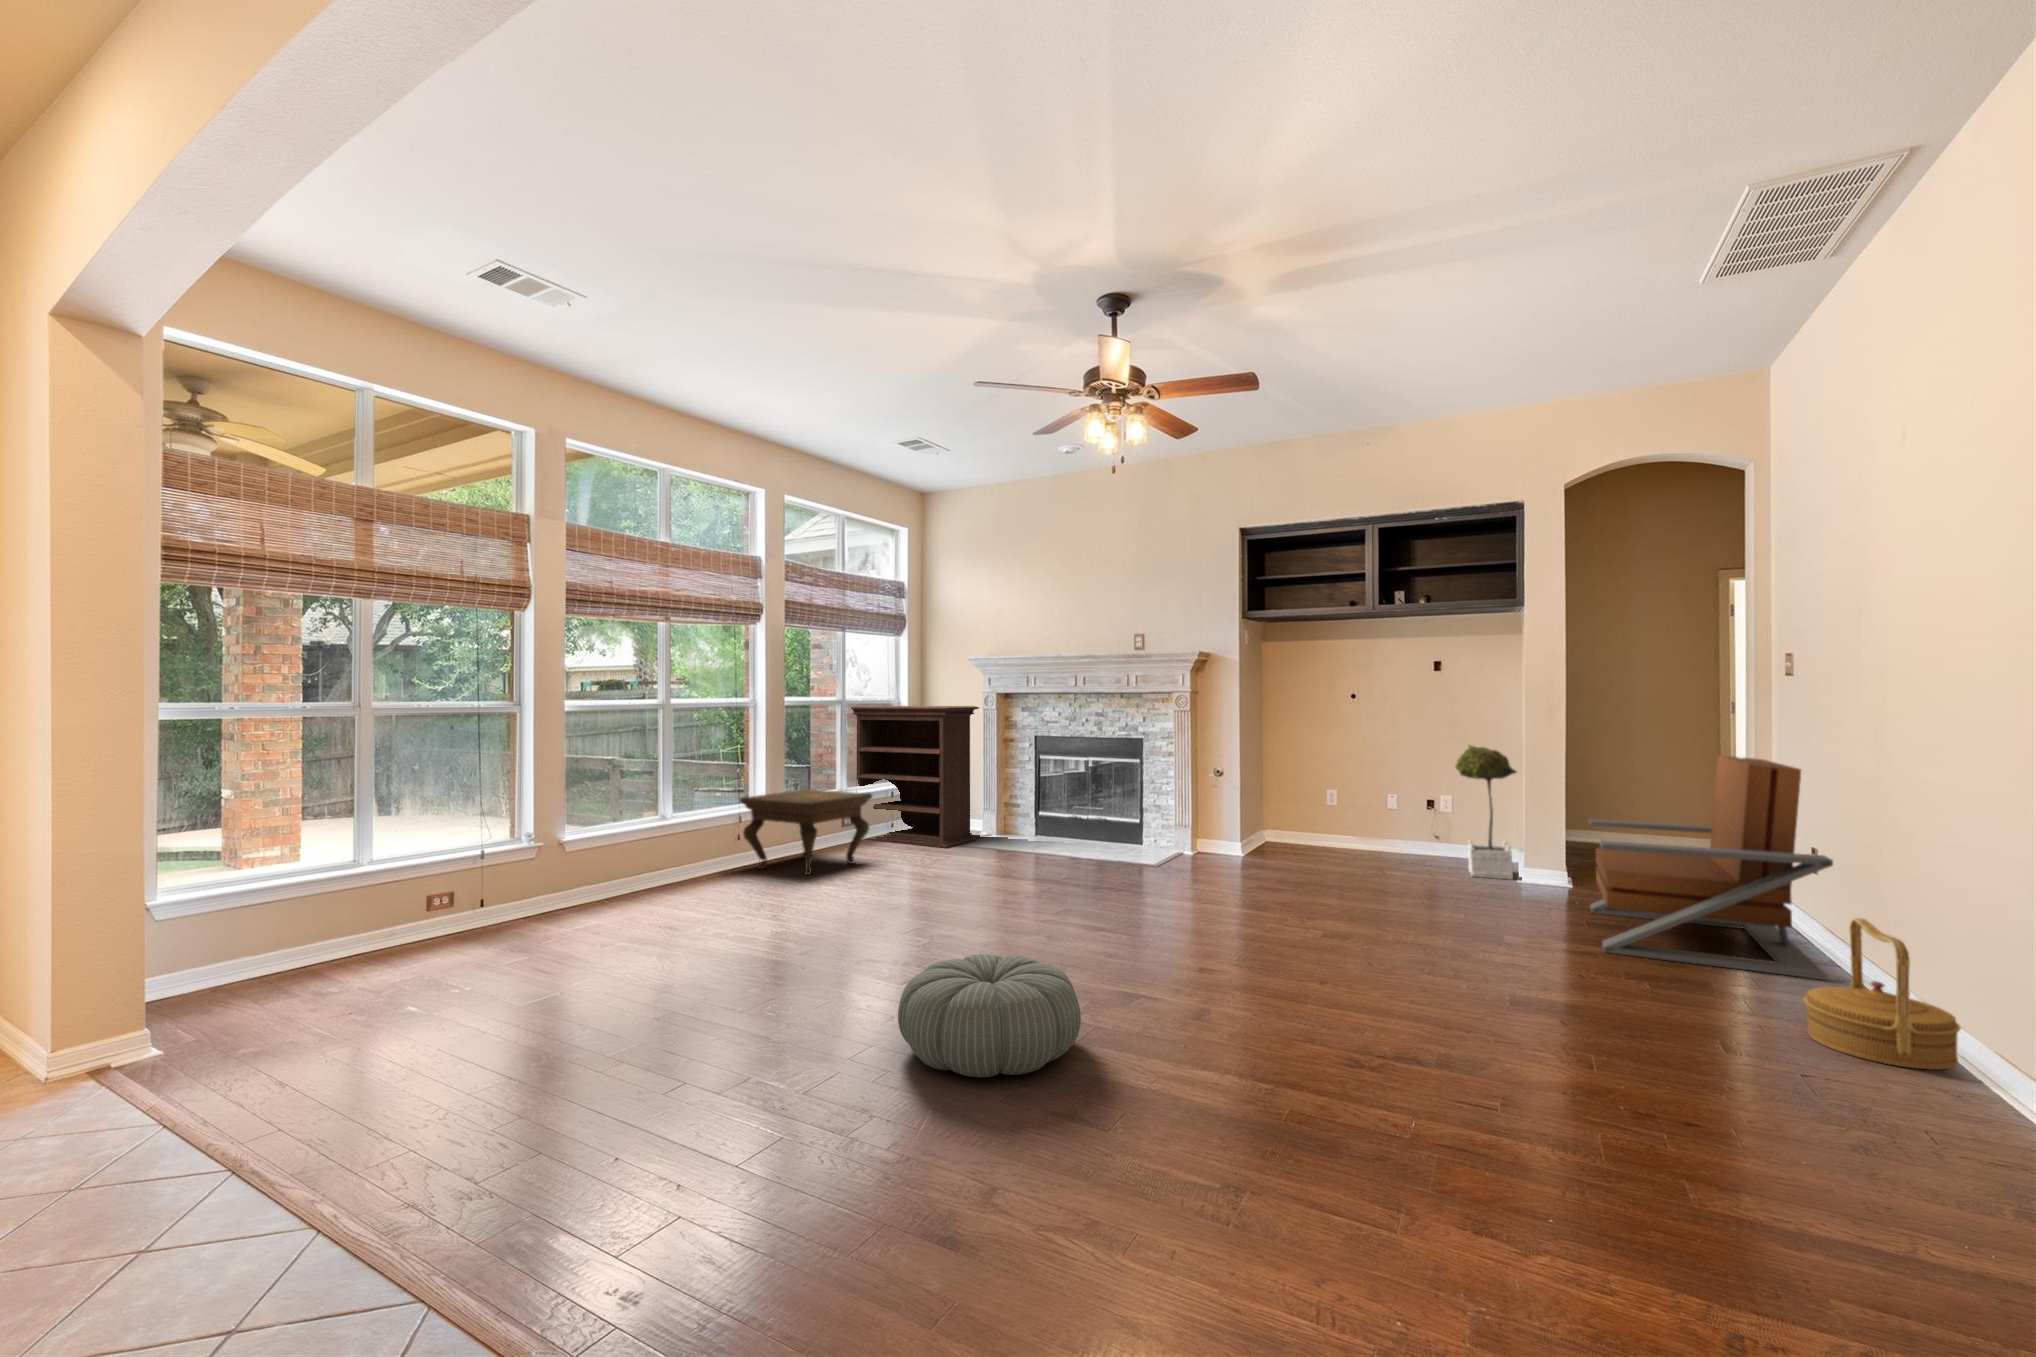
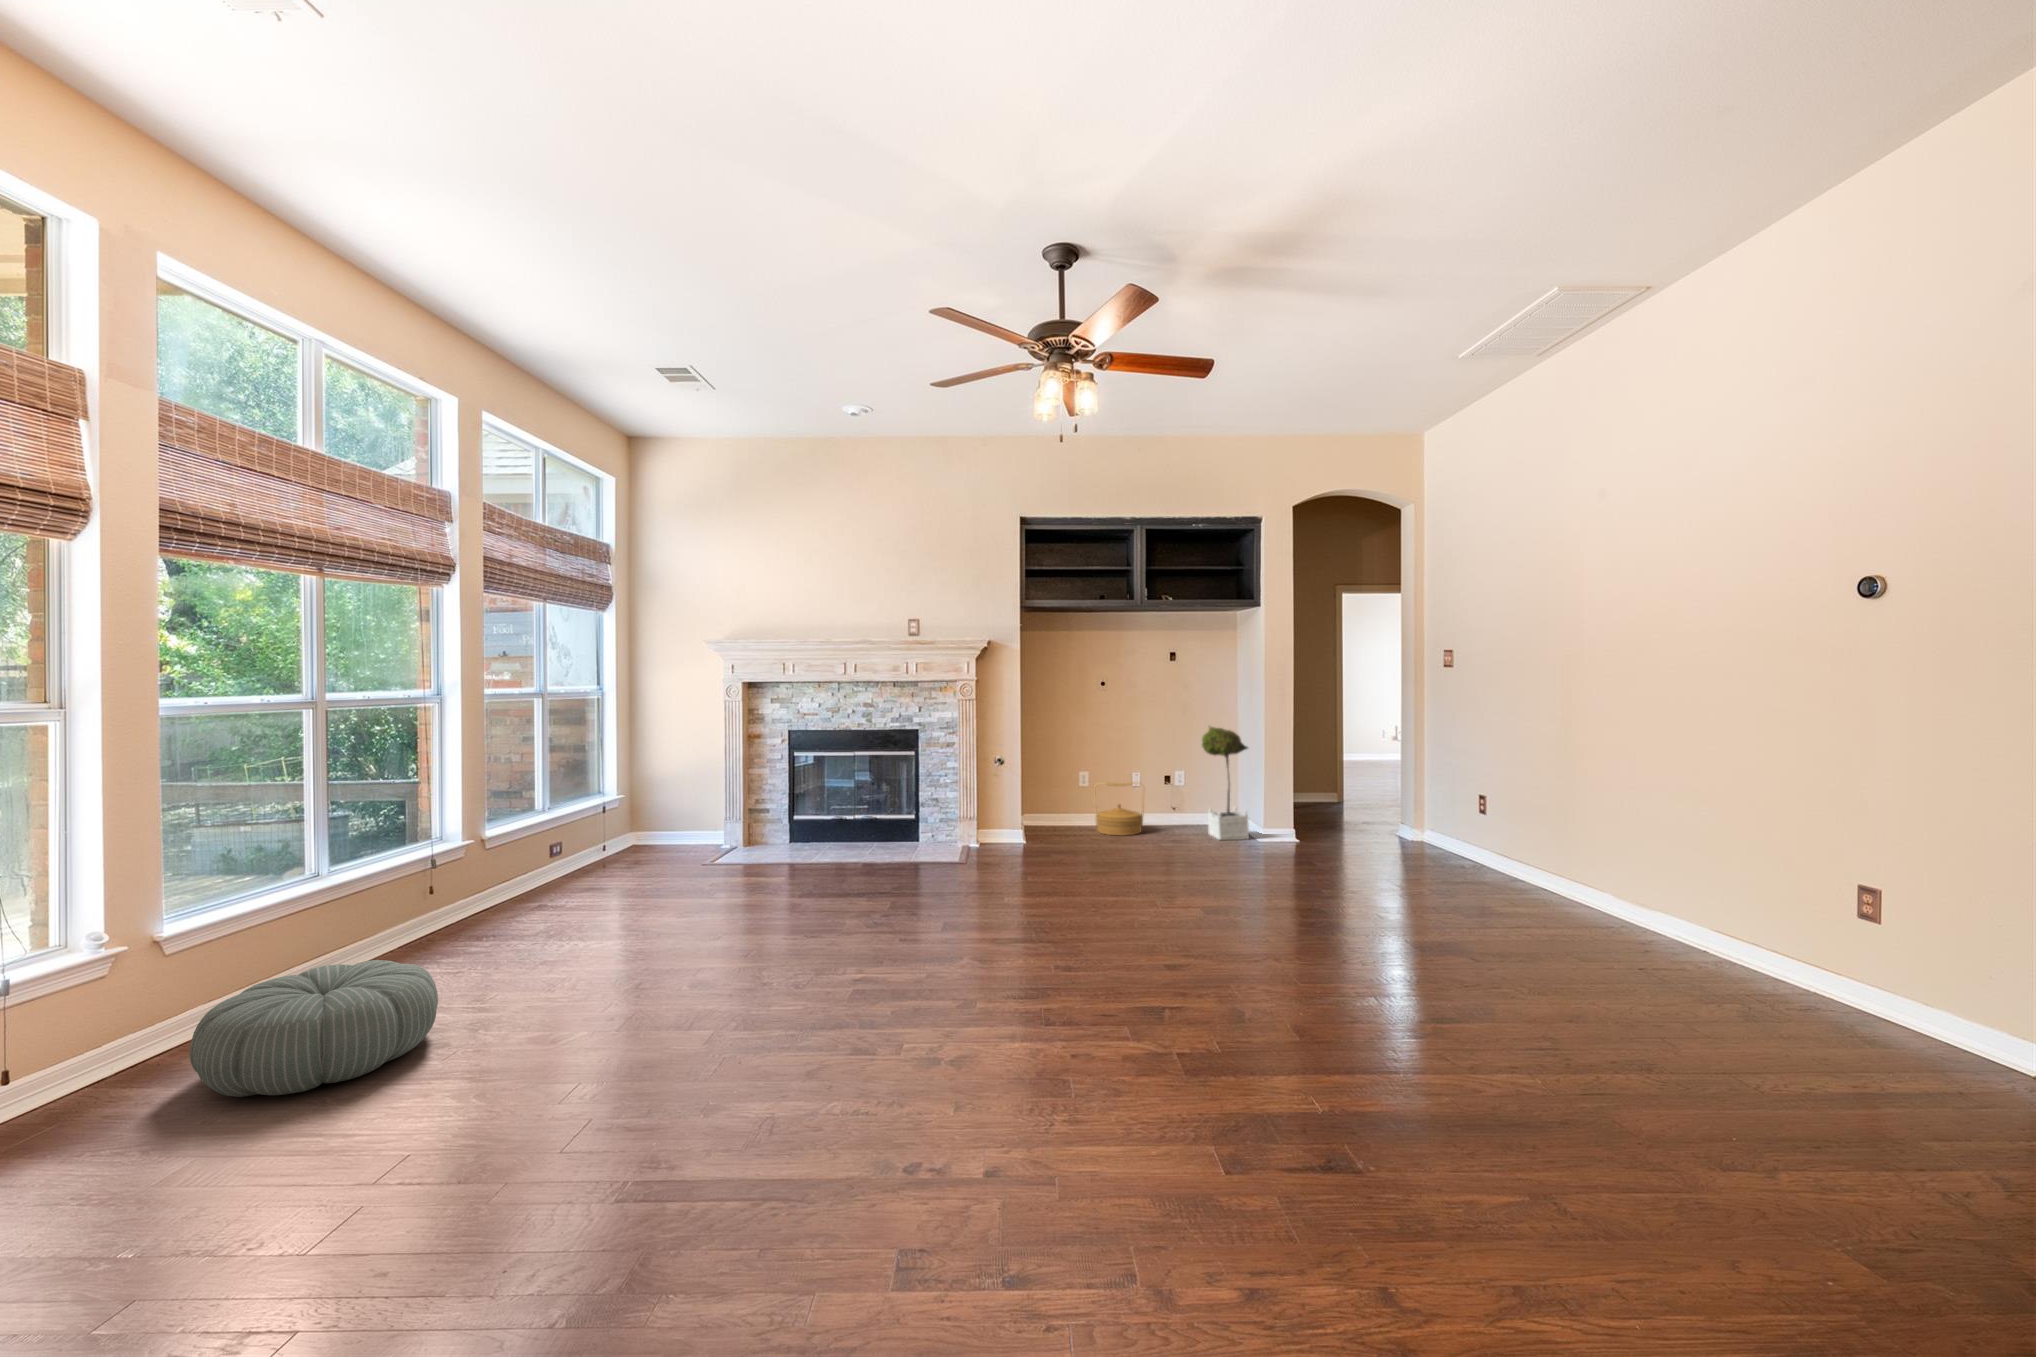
bookshelf: present [851,706,979,848] -> none [543,698,727,871]
lounge chair: present [1589,755,1833,980] -> none [1331,730,1540,896]
side table: present [740,789,872,875] -> none [424,814,625,936]
woven basket: present [1804,918,1961,1070] -> present [1095,782,1144,836]
pouf: present [898,954,1081,1078] -> present [190,960,438,1097]

